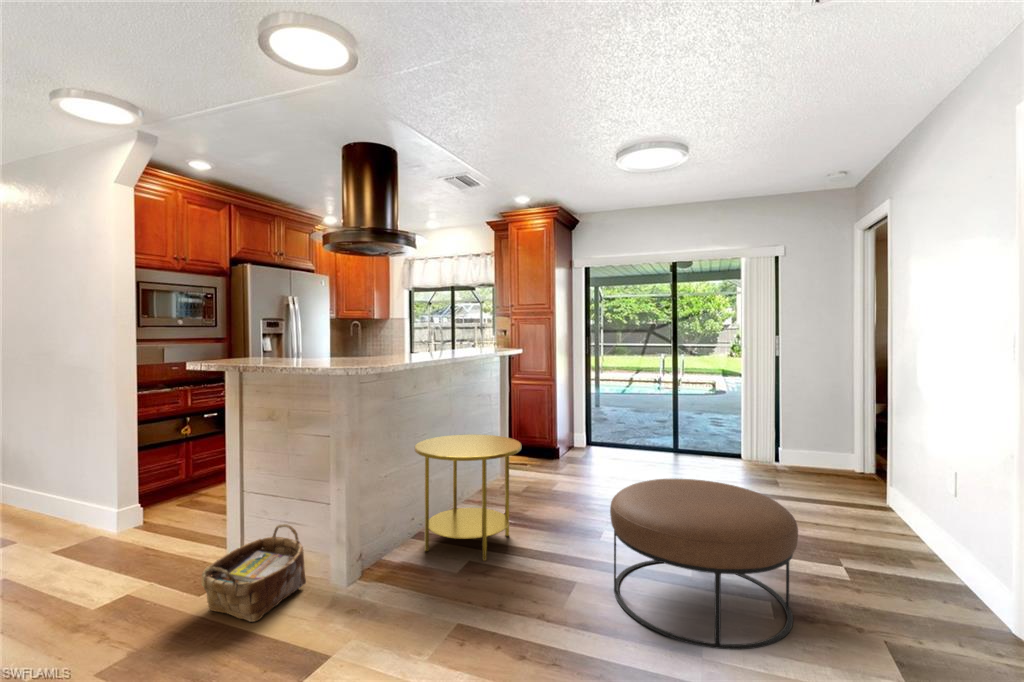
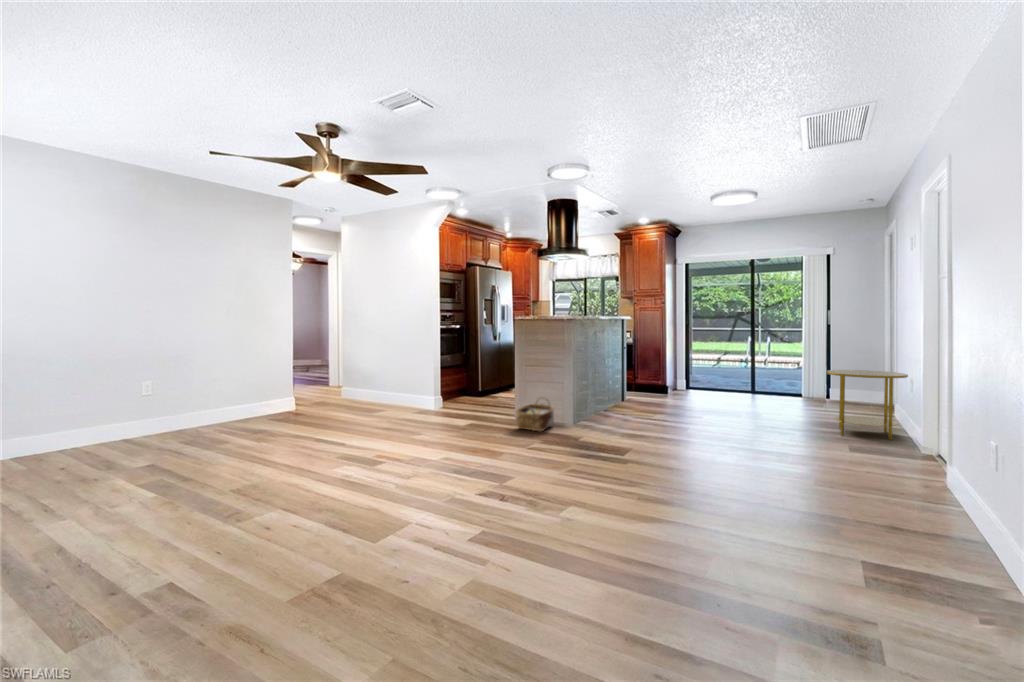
side table: present [415,434,521,561] -> present [826,370,908,440]
ottoman: present [610,479,798,650] -> none [705,382,799,444]

